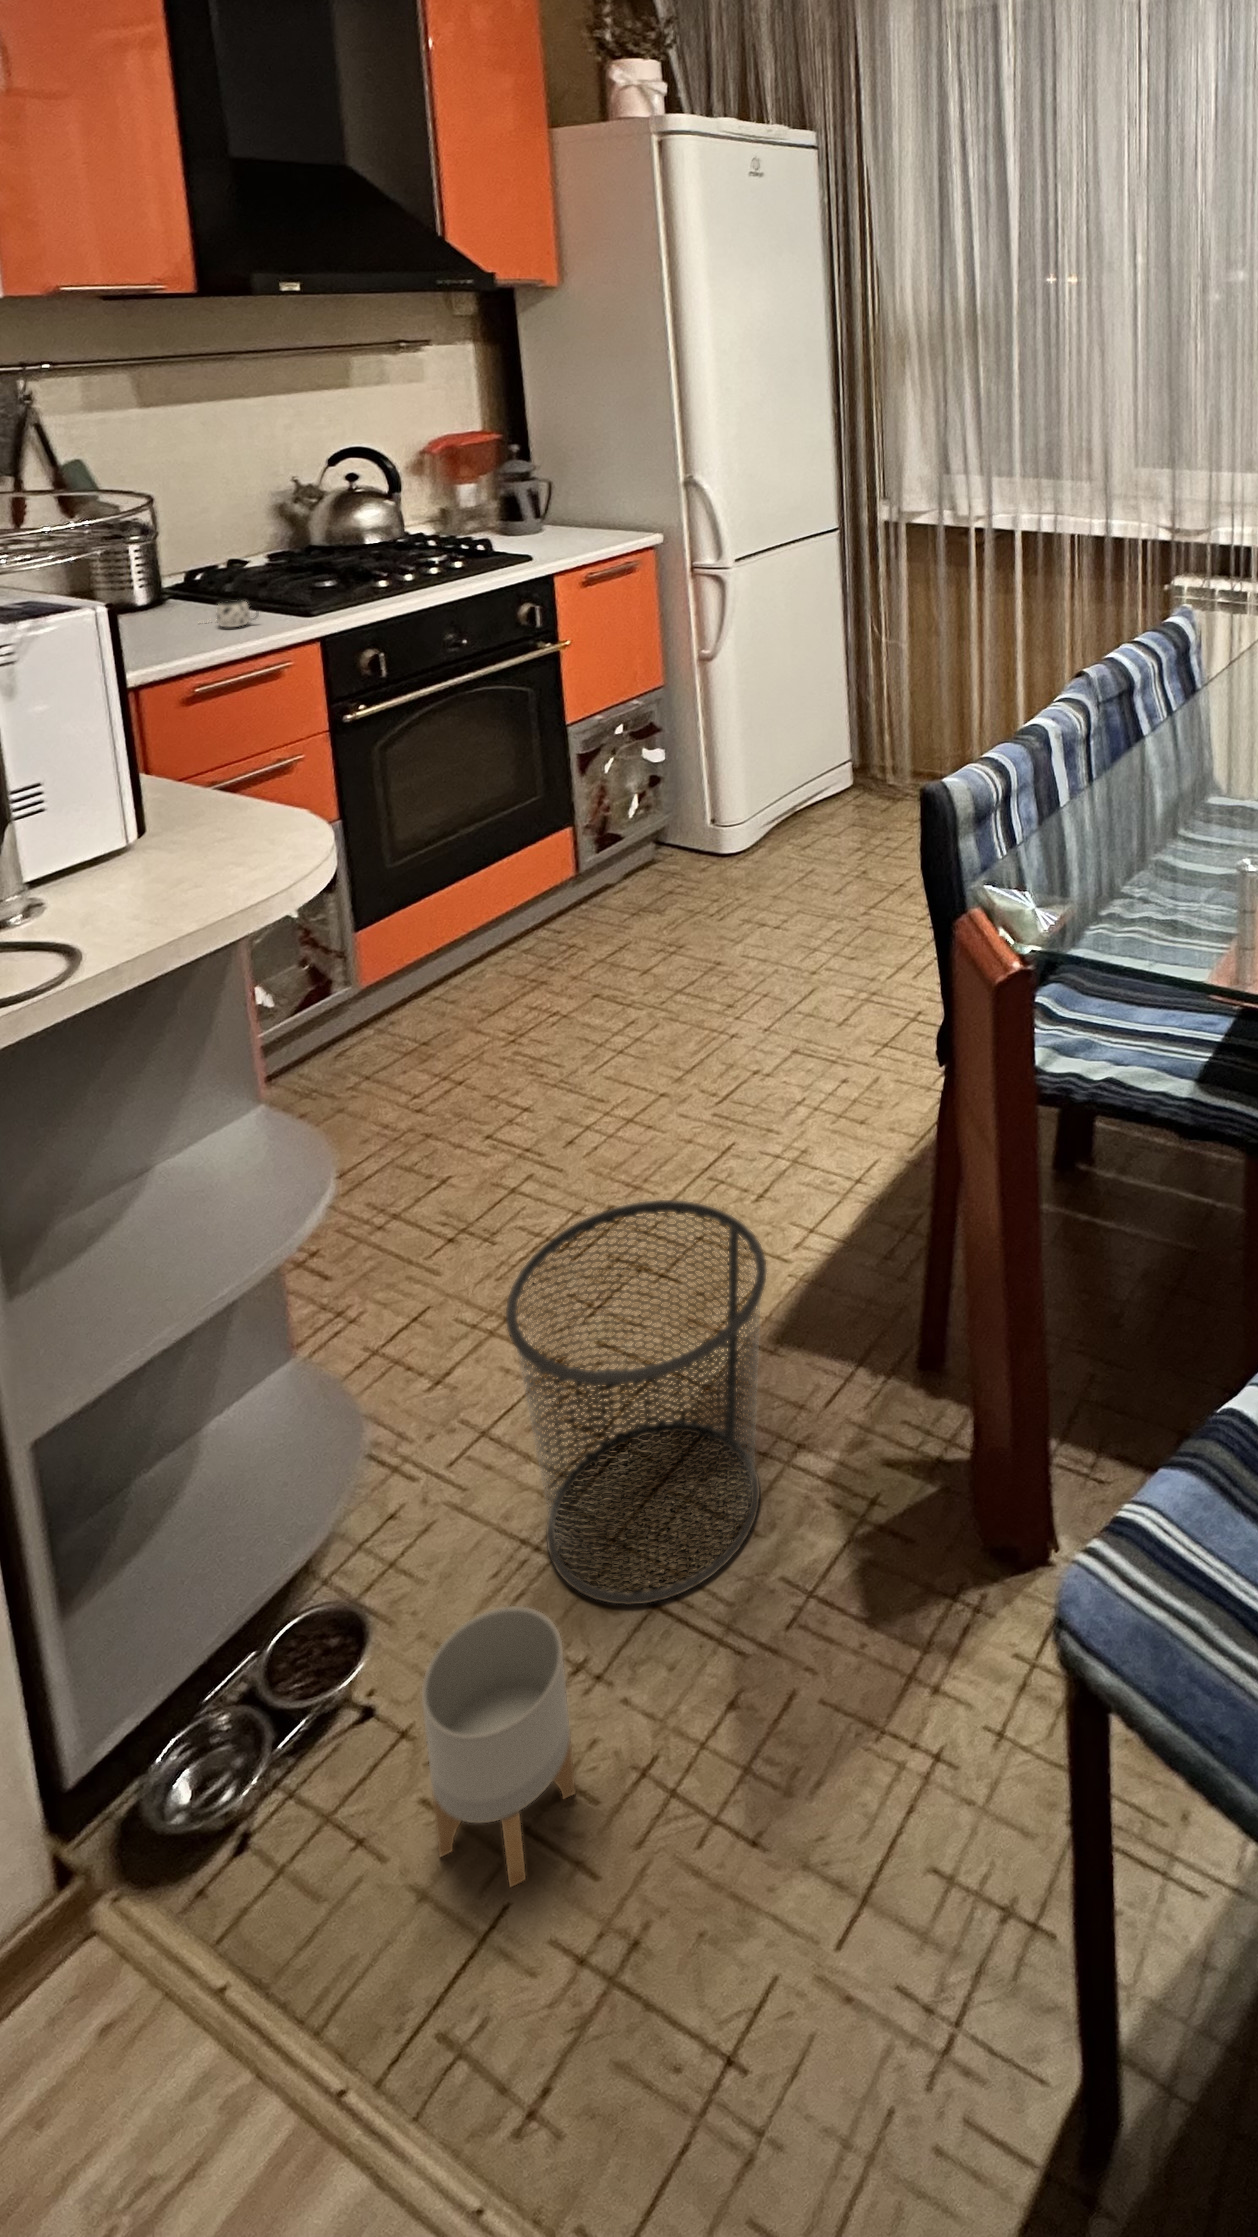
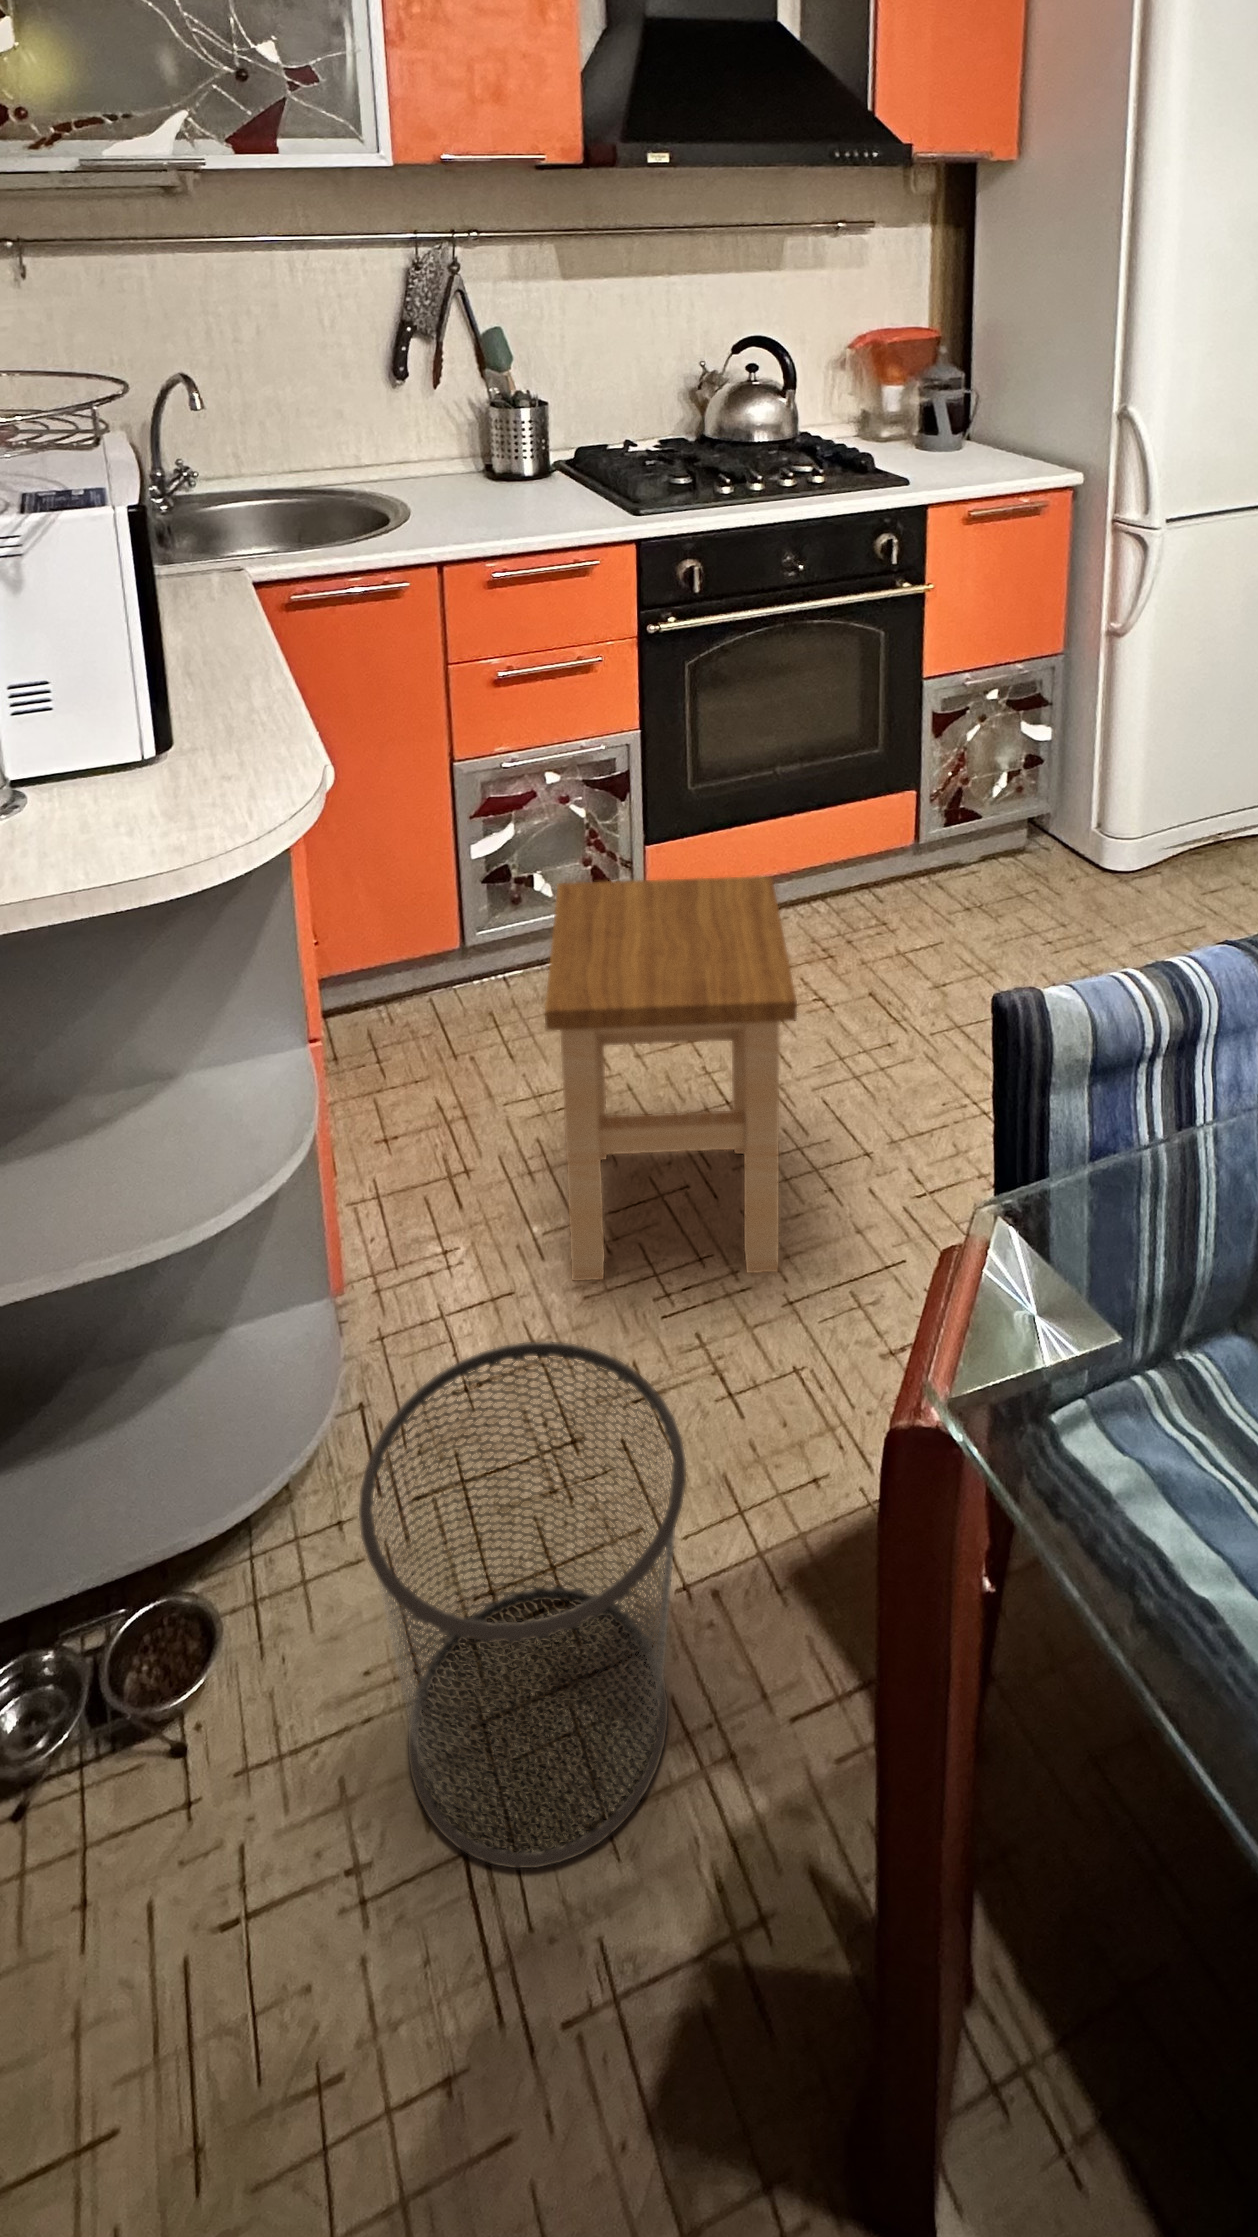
mug: present [209,600,259,627] -> none [536,489,582,517]
stool: none [369,880,647,1273] -> present [545,876,797,1281]
planter: present [422,1606,575,1887] -> none [75,1781,261,2123]

